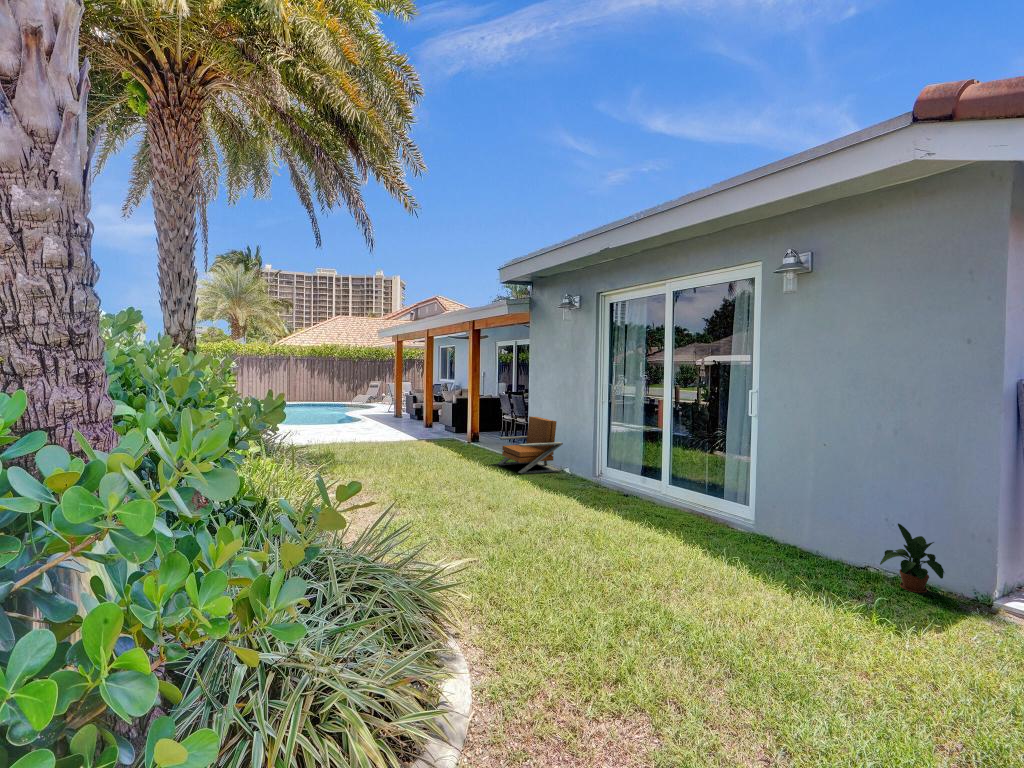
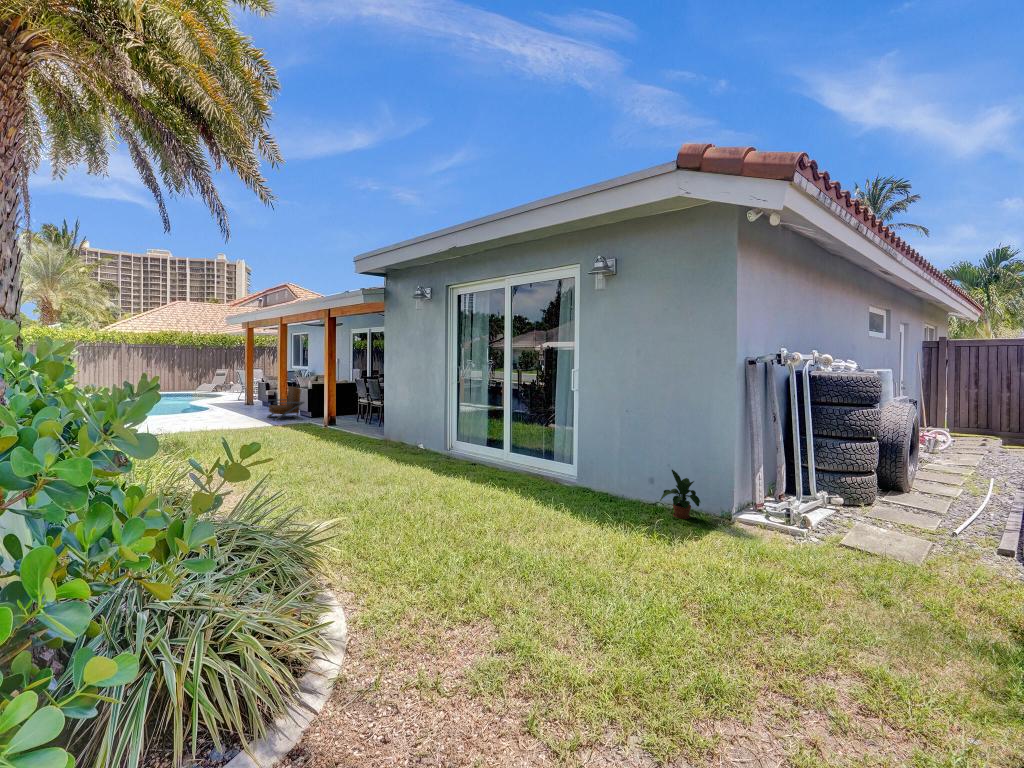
lounge chair: present [498,416,563,474] -> present [267,386,304,421]

